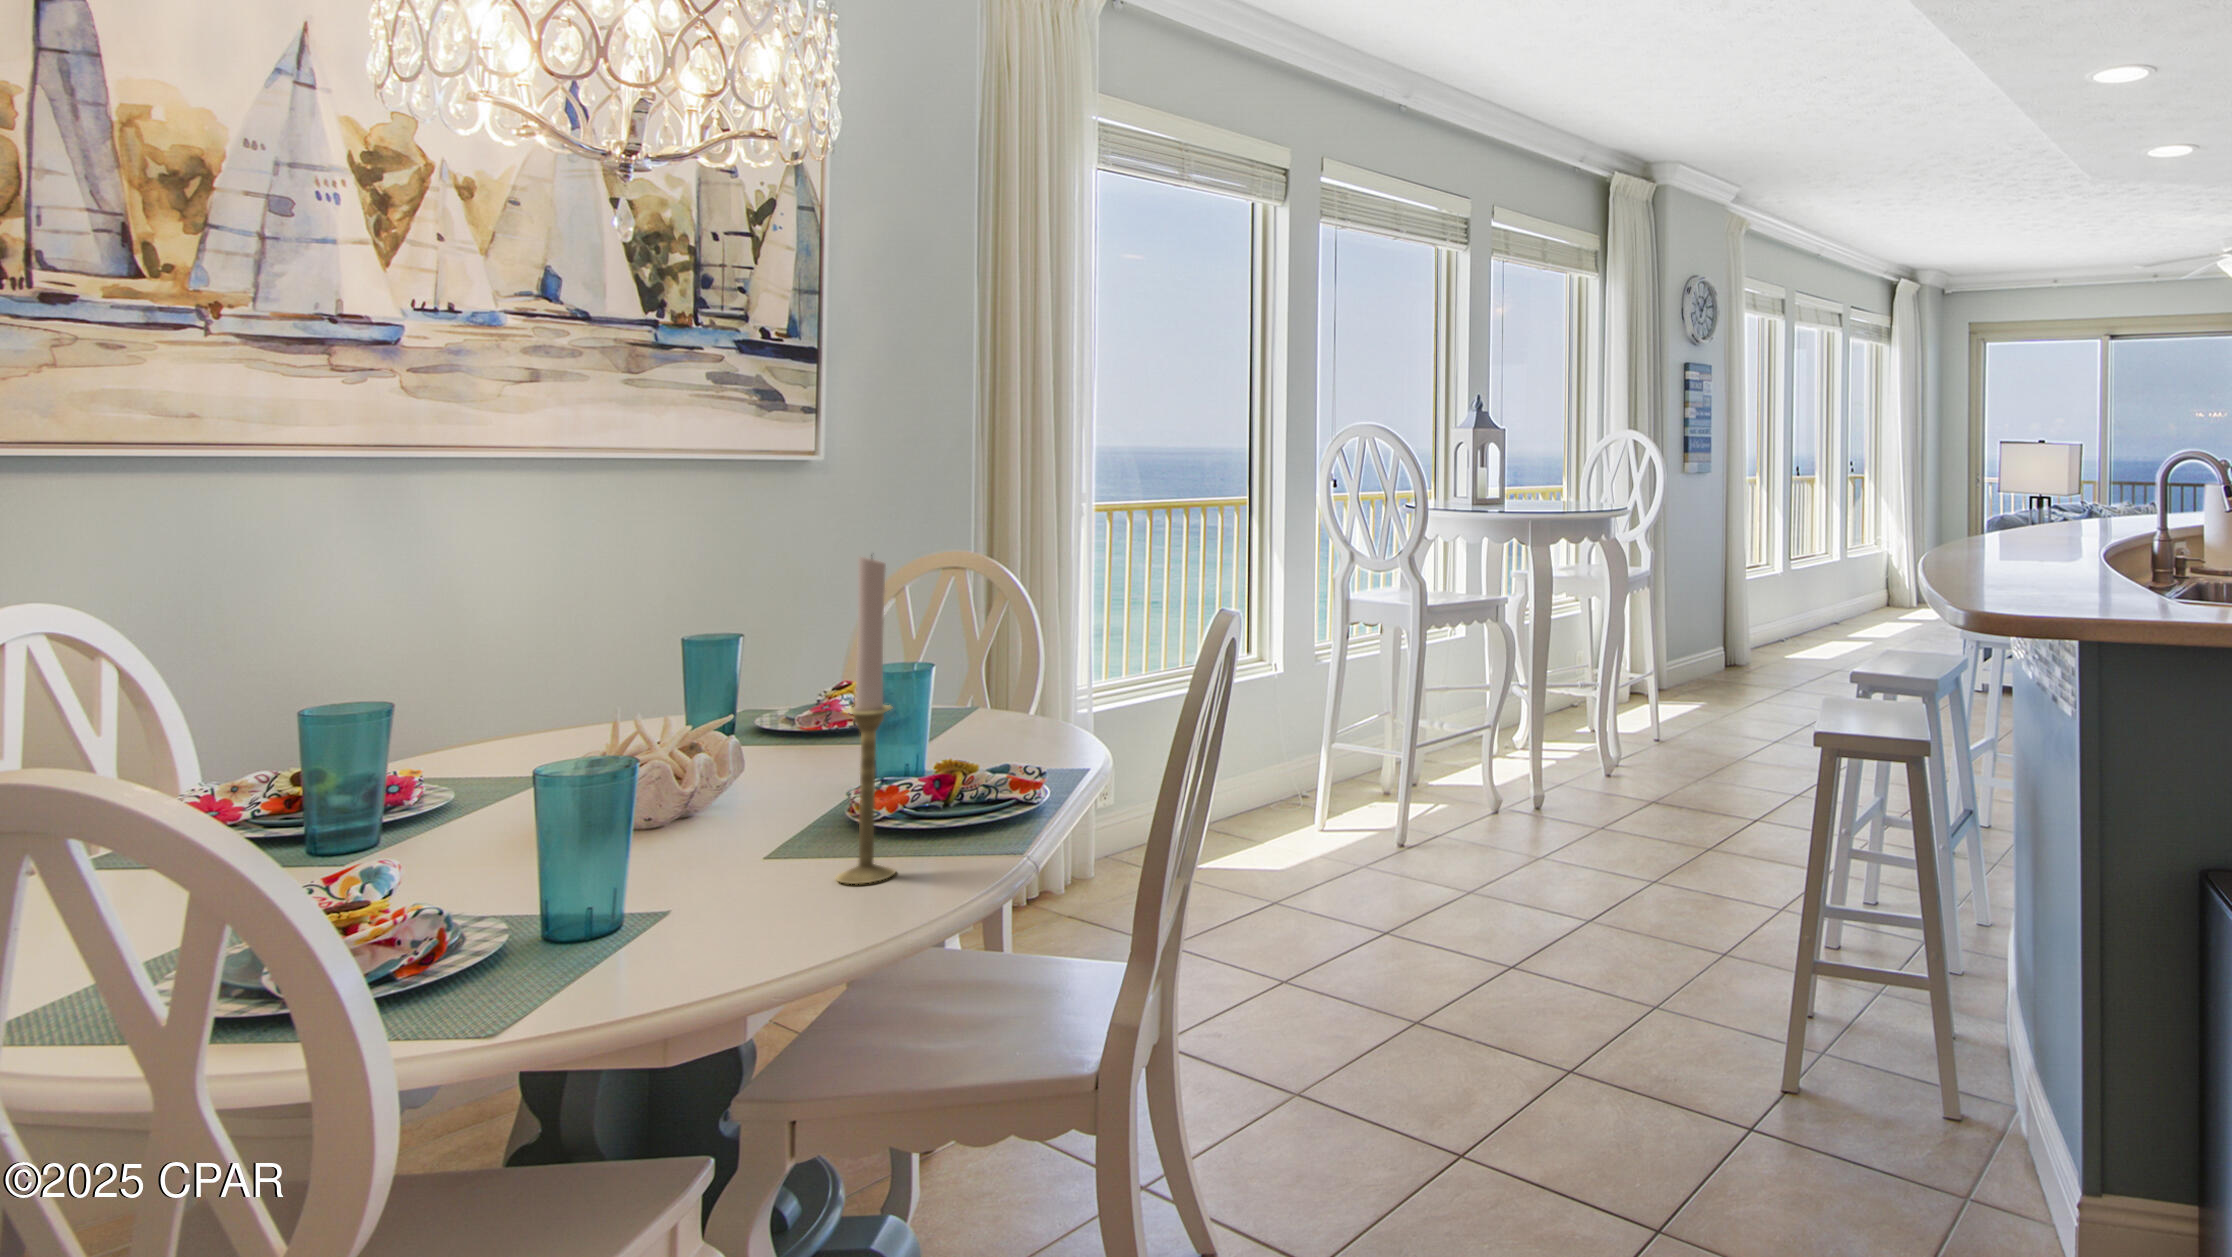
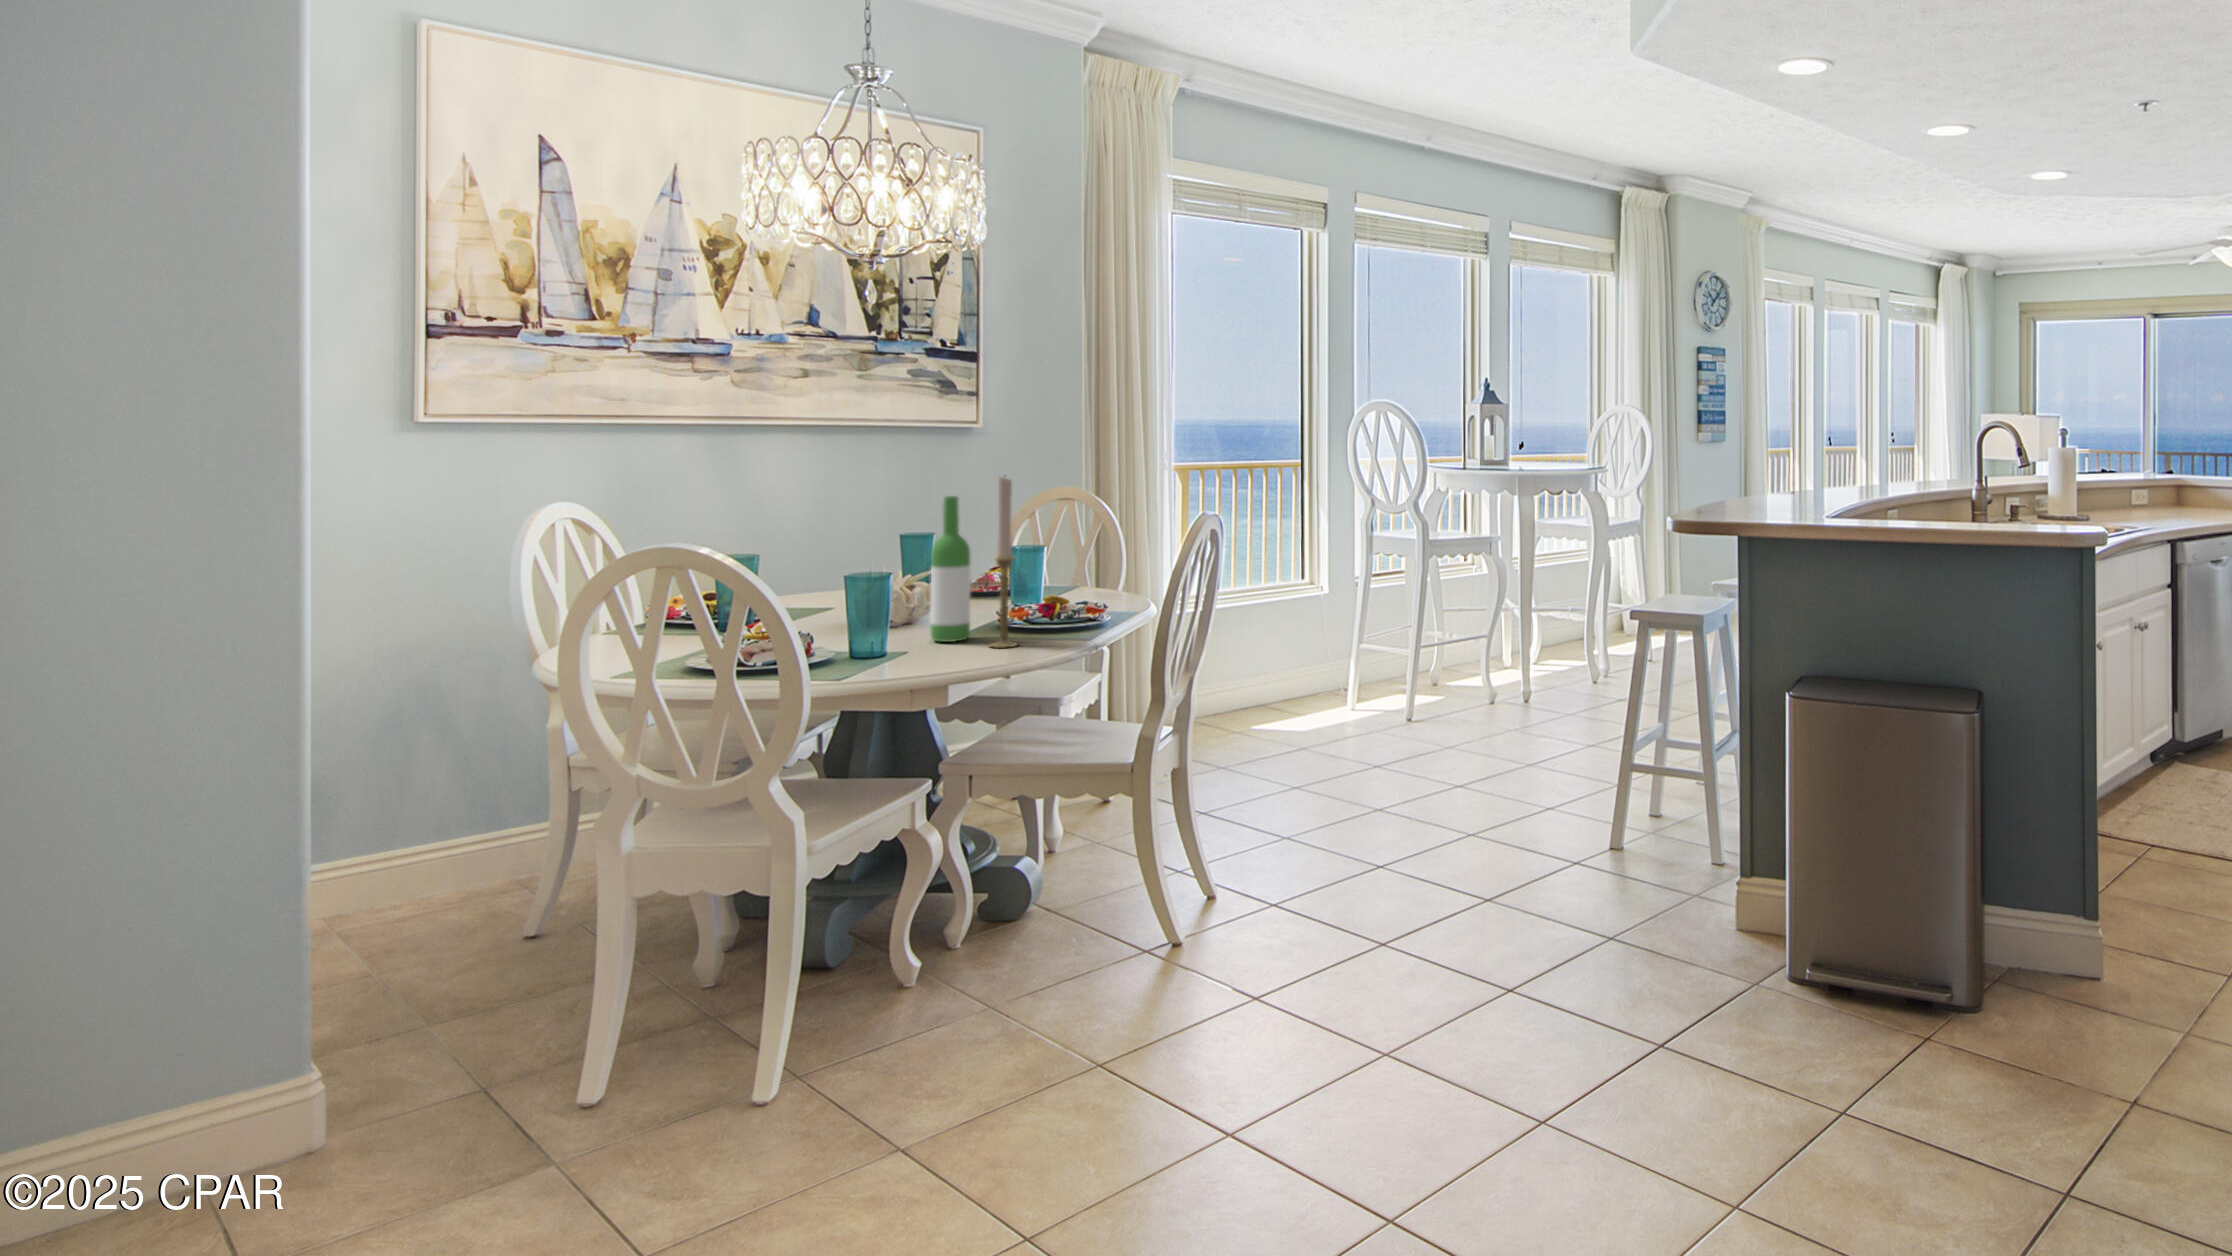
wine bottle: none [721,591,802,869] -> present [930,496,970,642]

